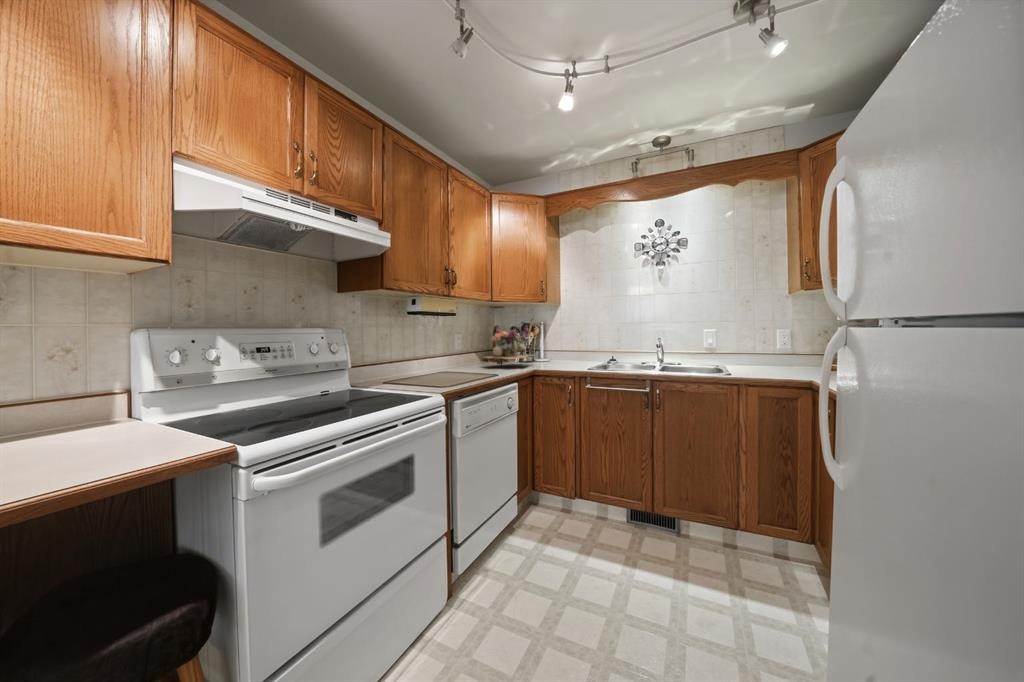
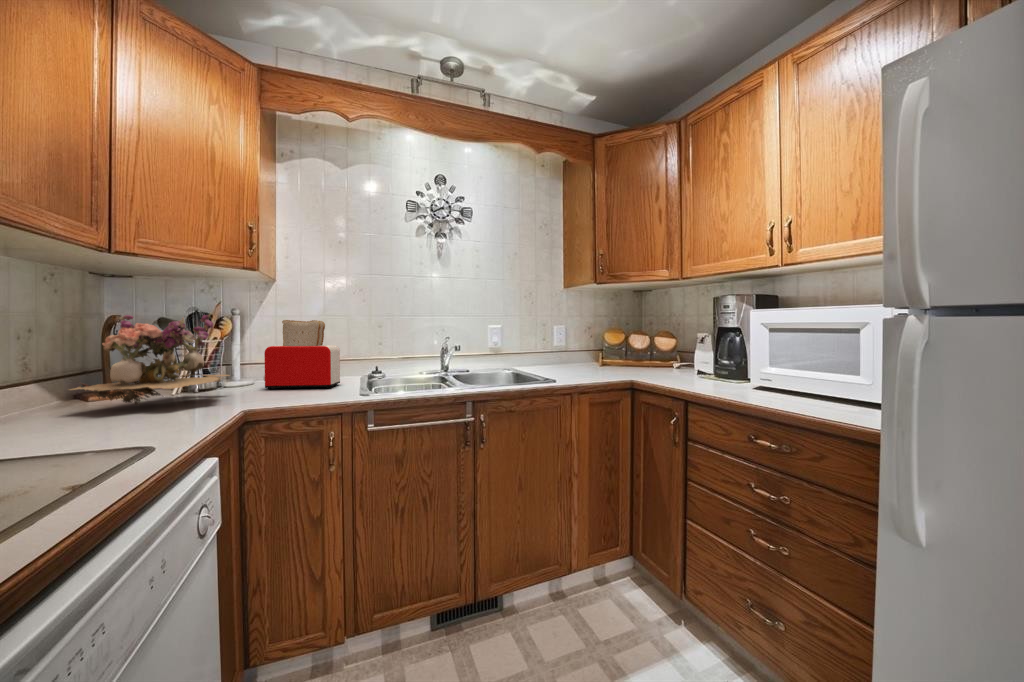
toaster: none [550,327,588,365] -> present [264,320,340,389]

